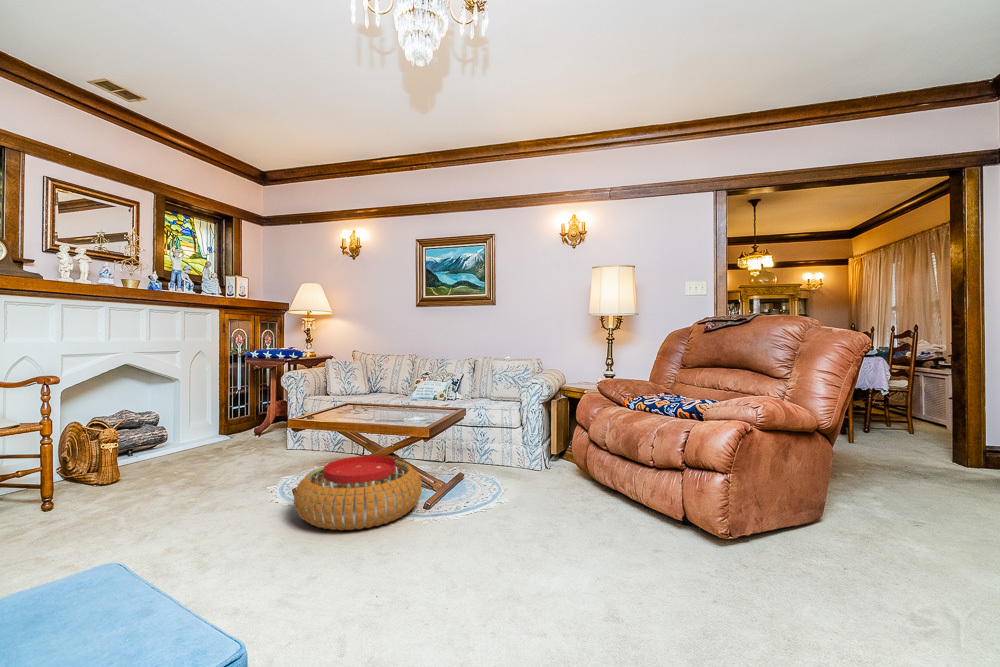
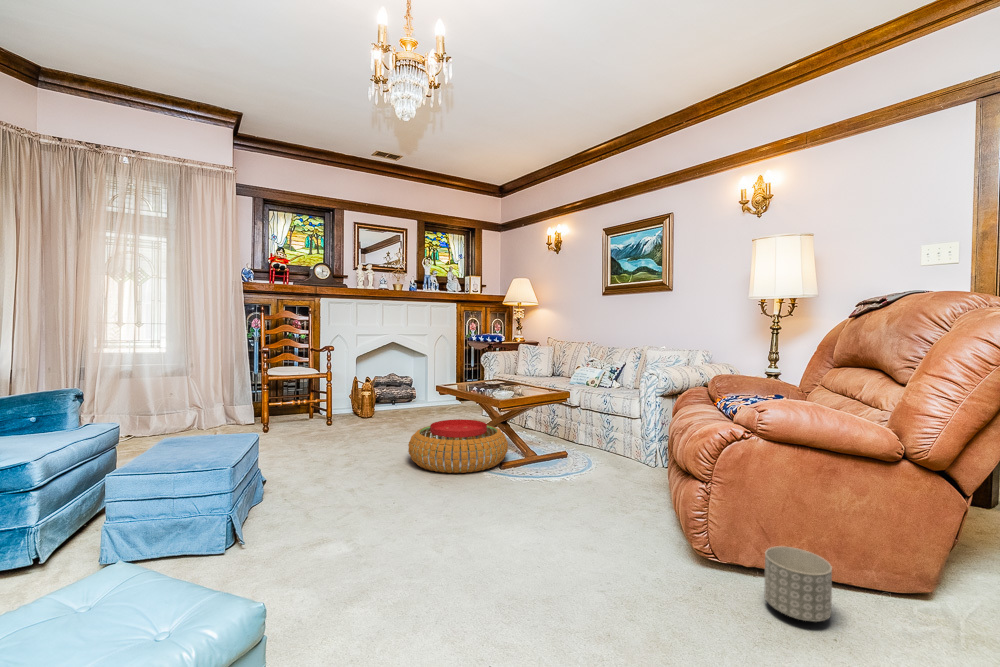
planter: none [752,501,799,550] -> present [764,546,832,622]

